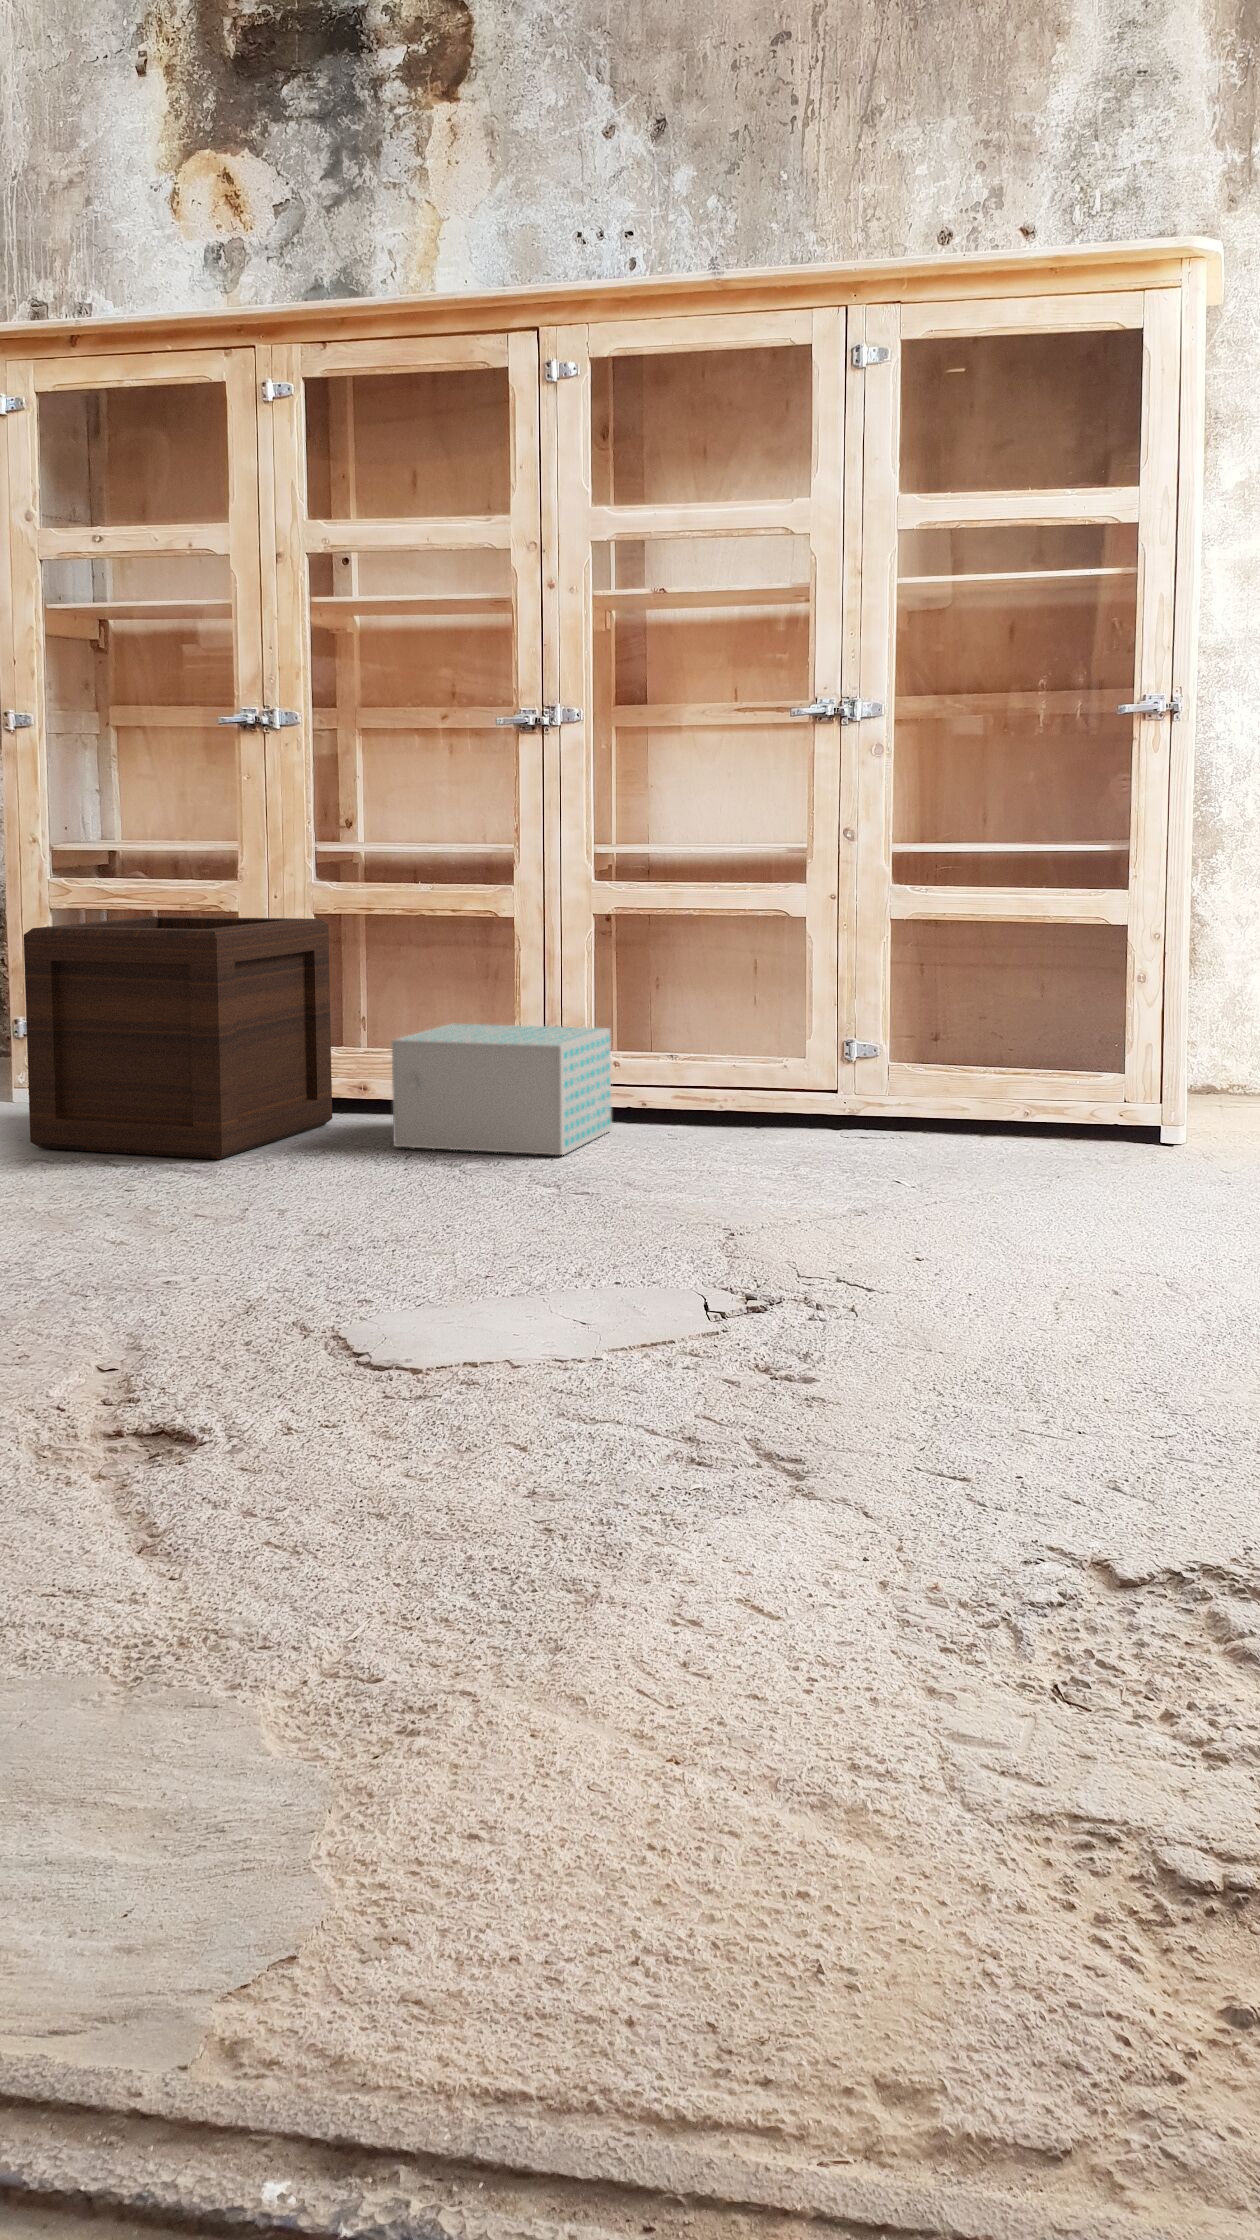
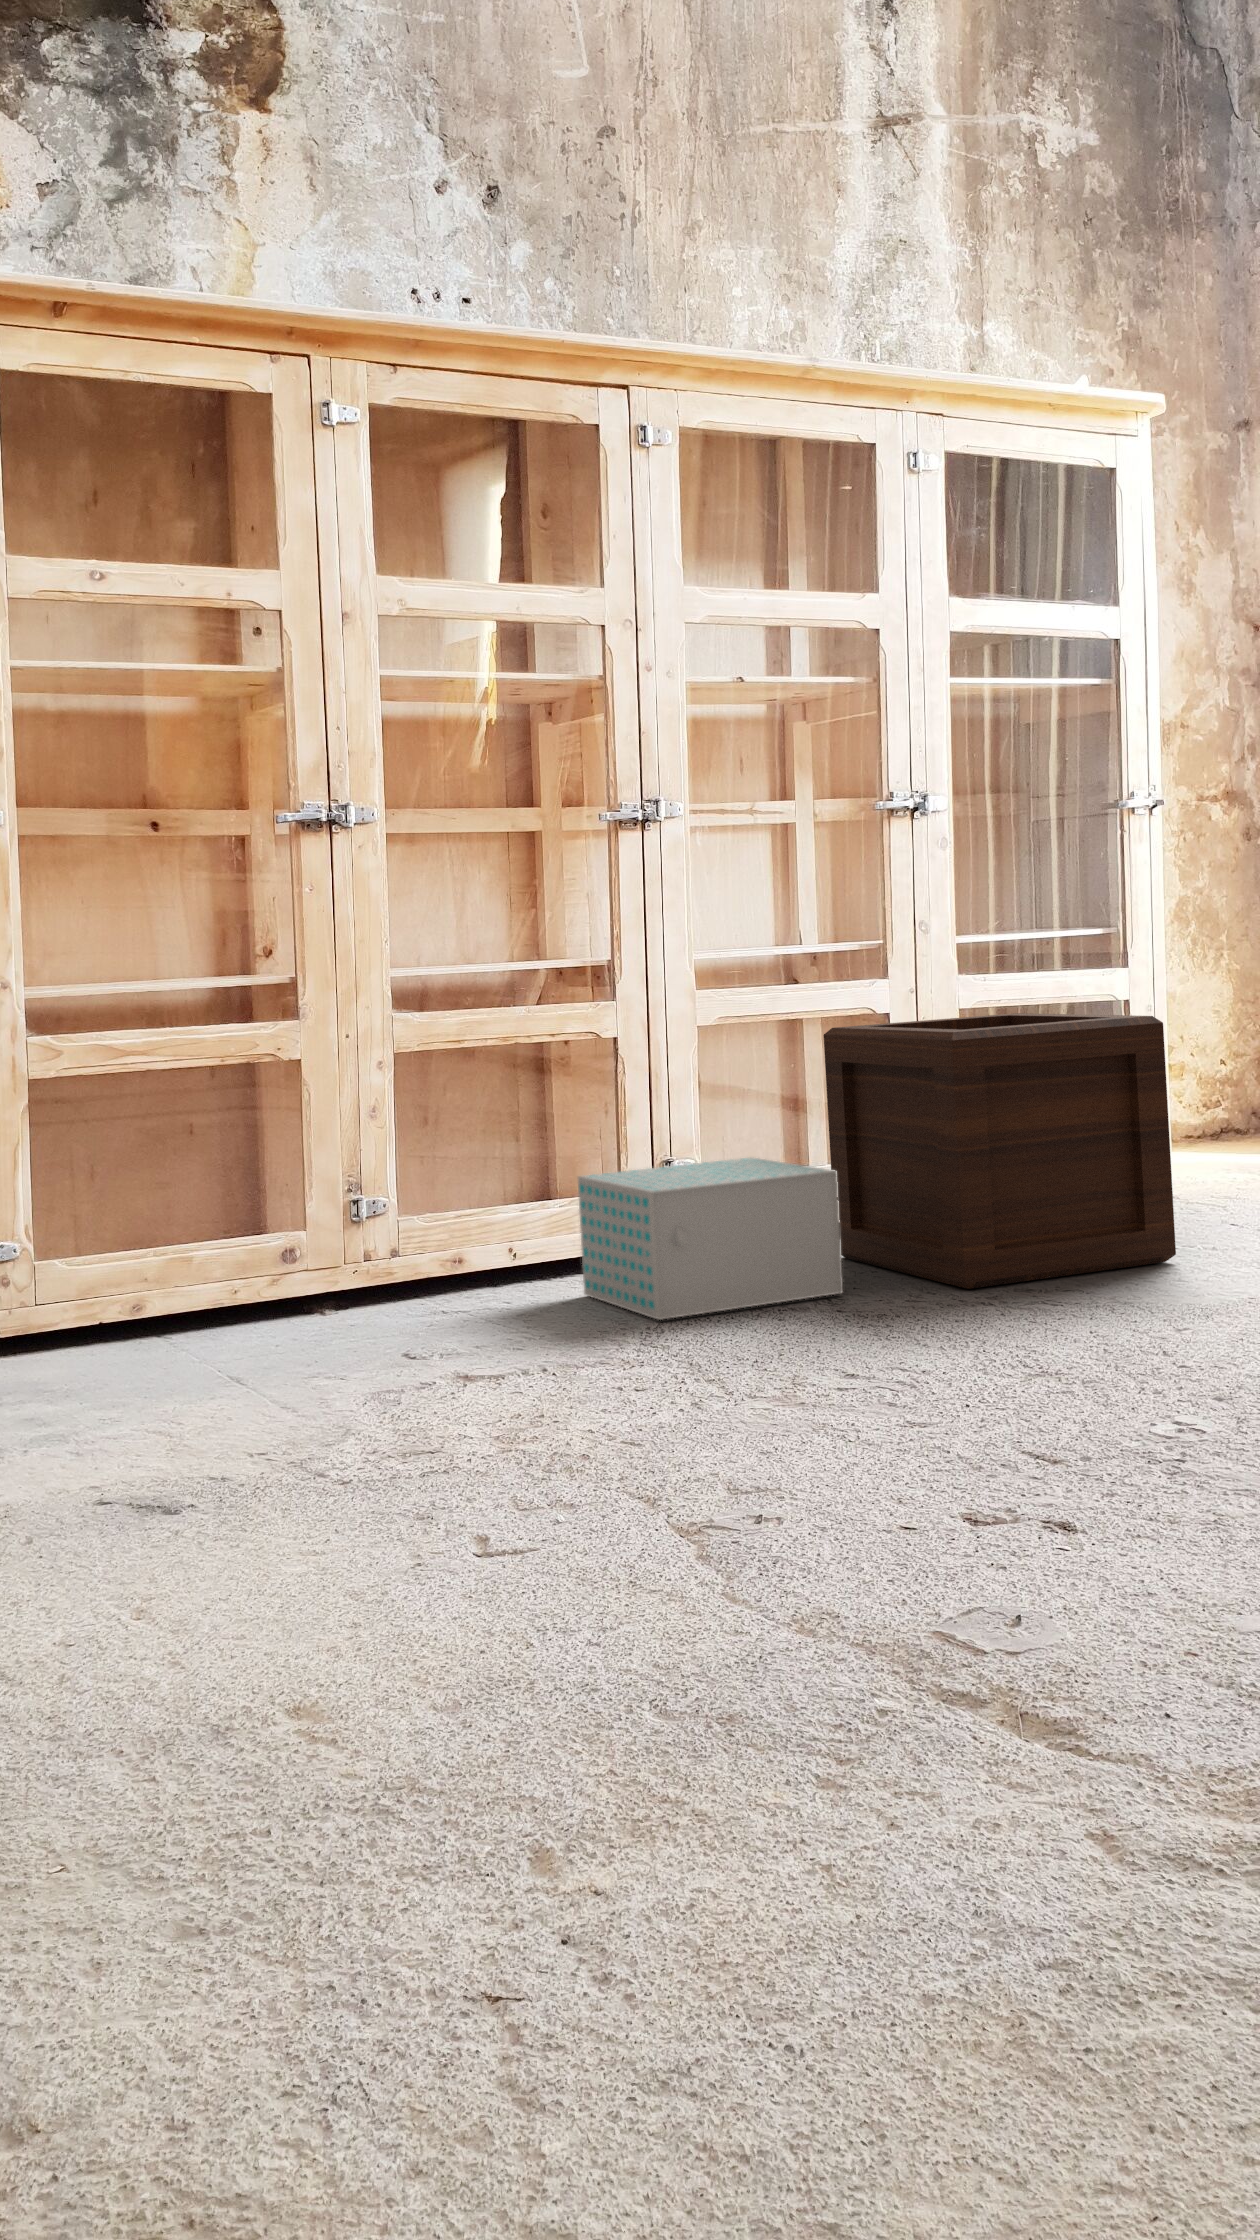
wooden crate: present [24,917,332,1159] -> present [823,1013,1176,1289]

